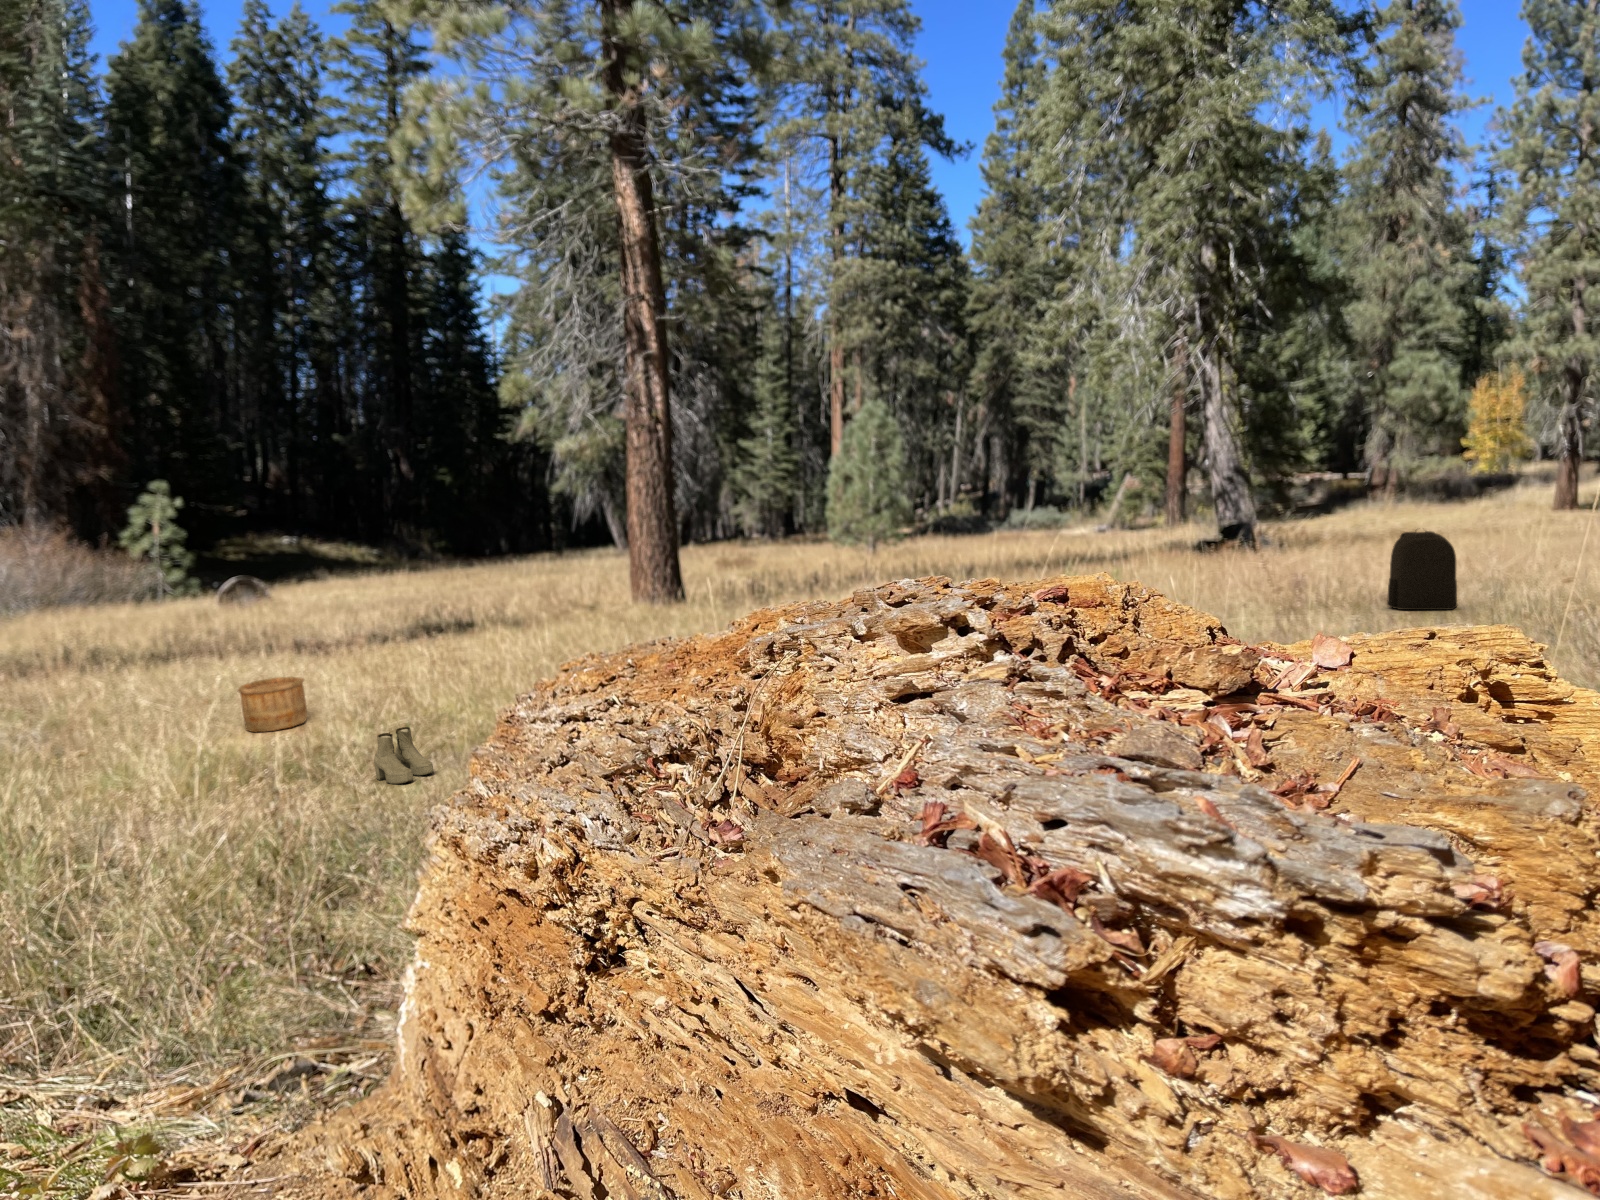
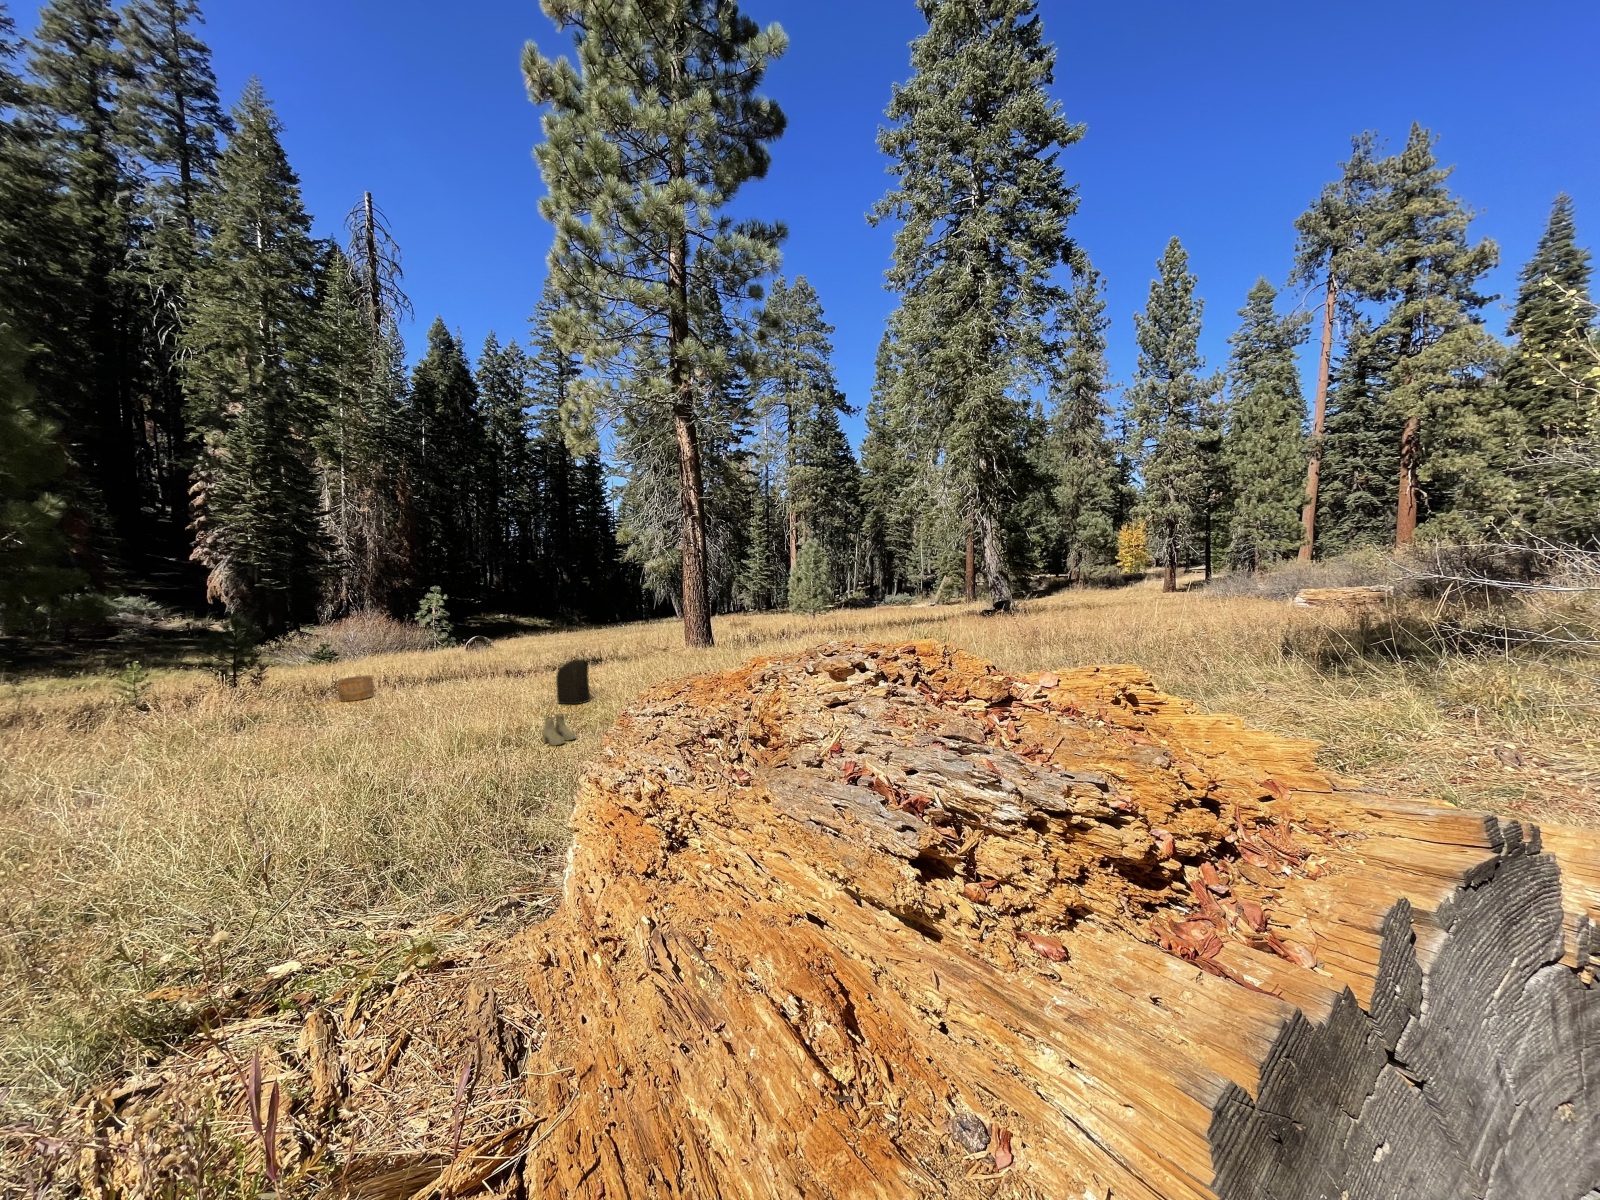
backpack: present [1387,531,1458,610] -> present [556,660,591,705]
wooden bucket: present [238,677,307,732] -> present [337,676,374,702]

